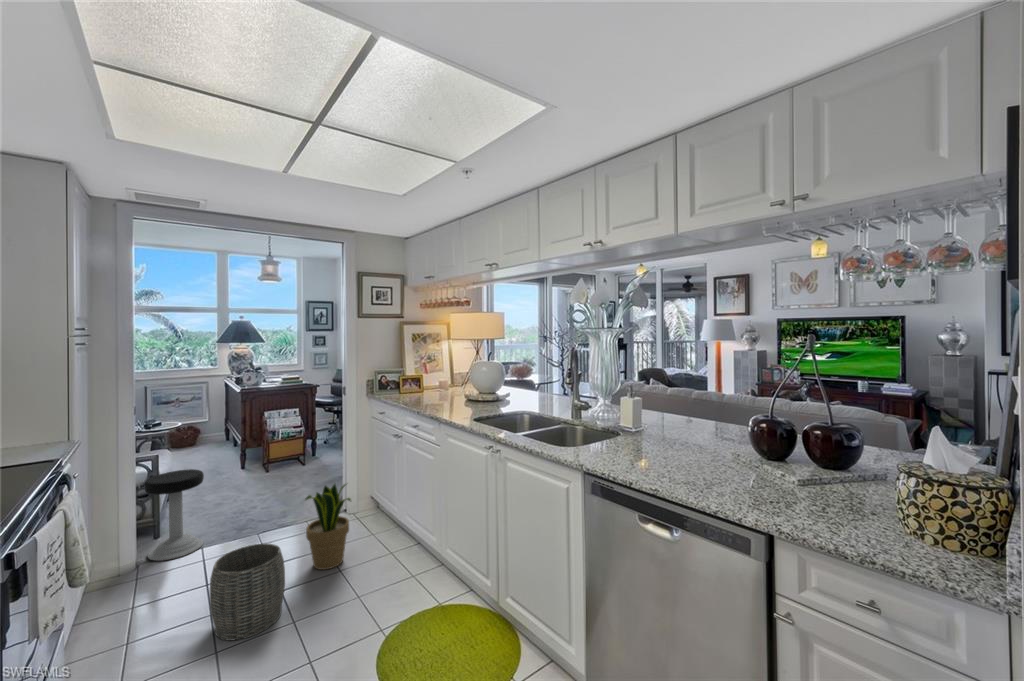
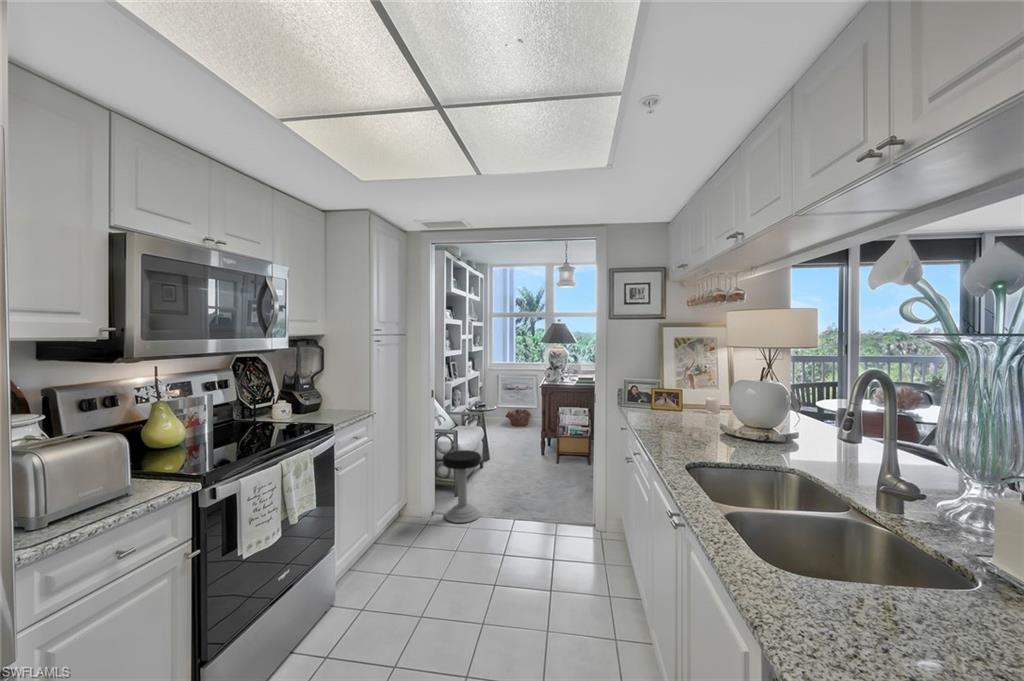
potted plant: present [305,484,351,570] -> none [522,500,573,593]
woven basket: present [210,543,285,641] -> none [426,541,488,636]

